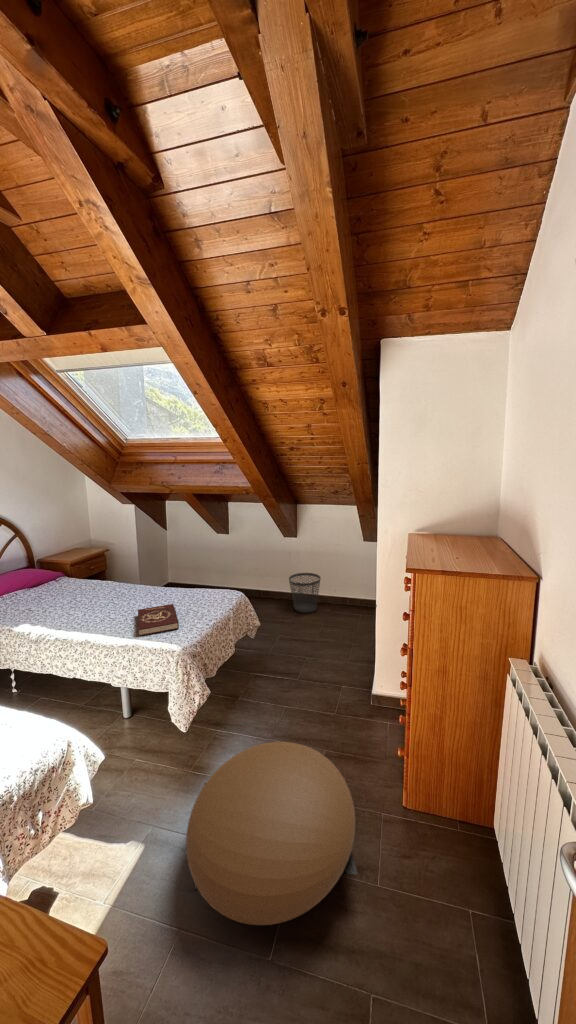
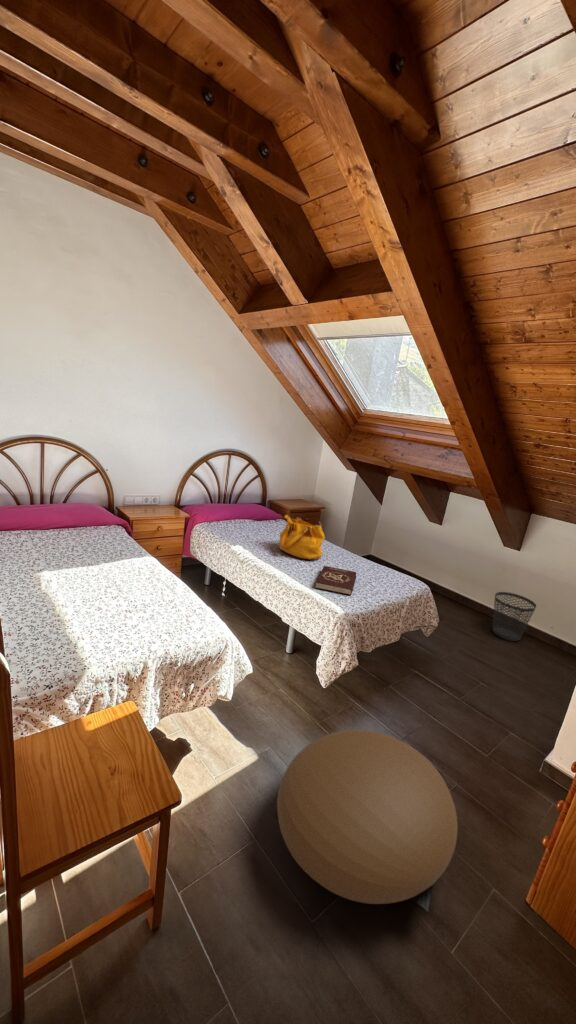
handbag: none [73,566,130,611] -> present [279,515,325,560]

